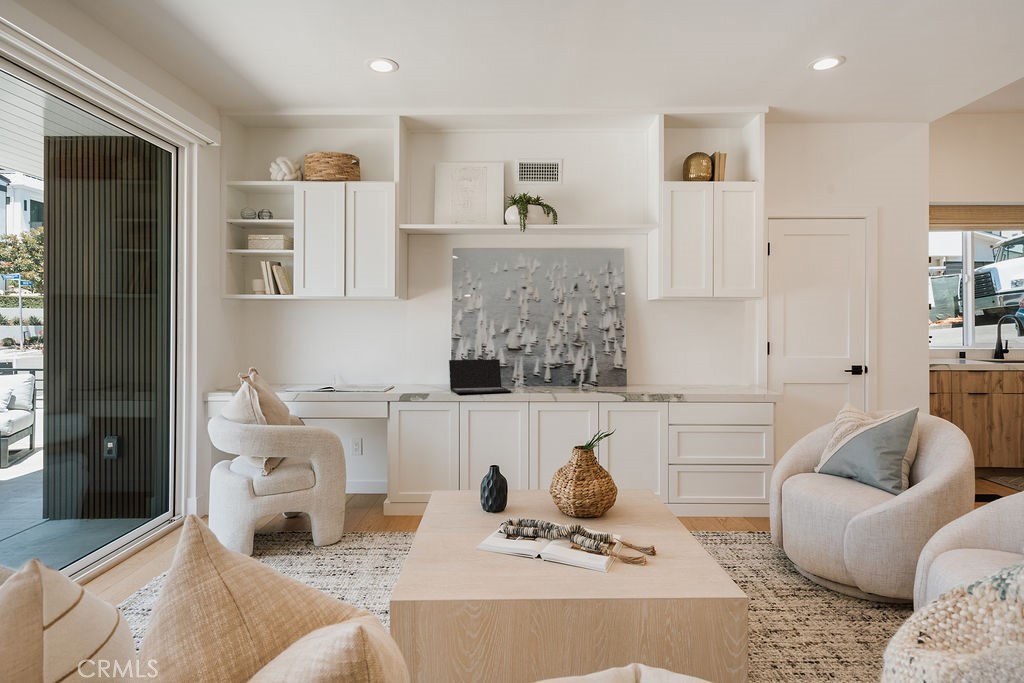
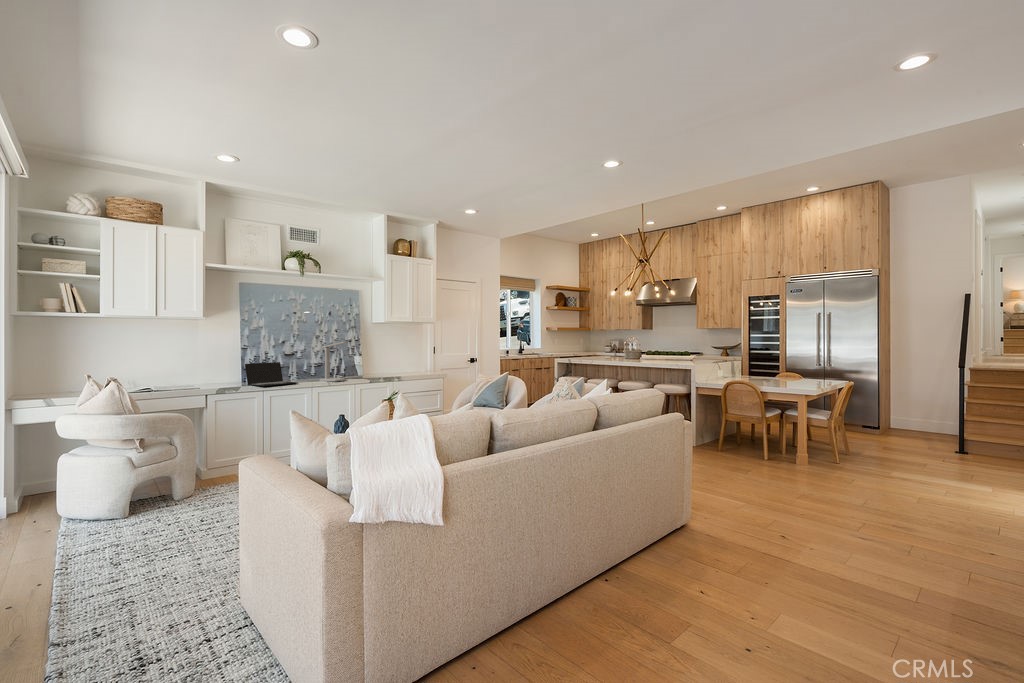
desk lamp: none [550,330,586,393] -> present [320,342,347,381]

